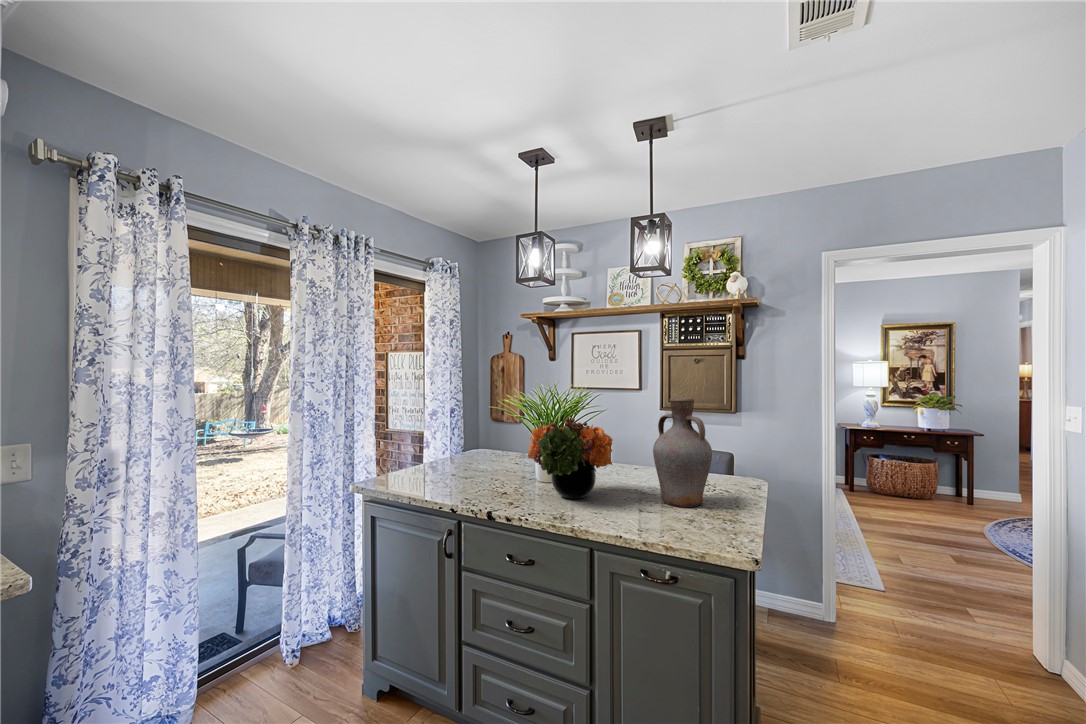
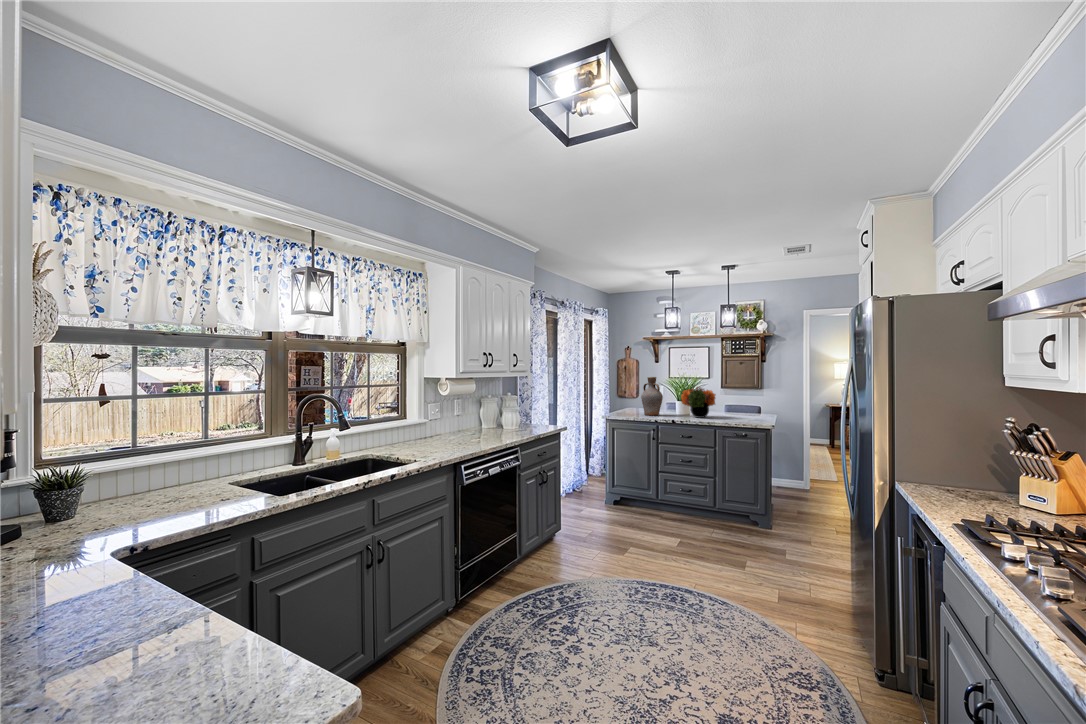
vase: present [653,398,712,507] -> present [641,377,663,416]

